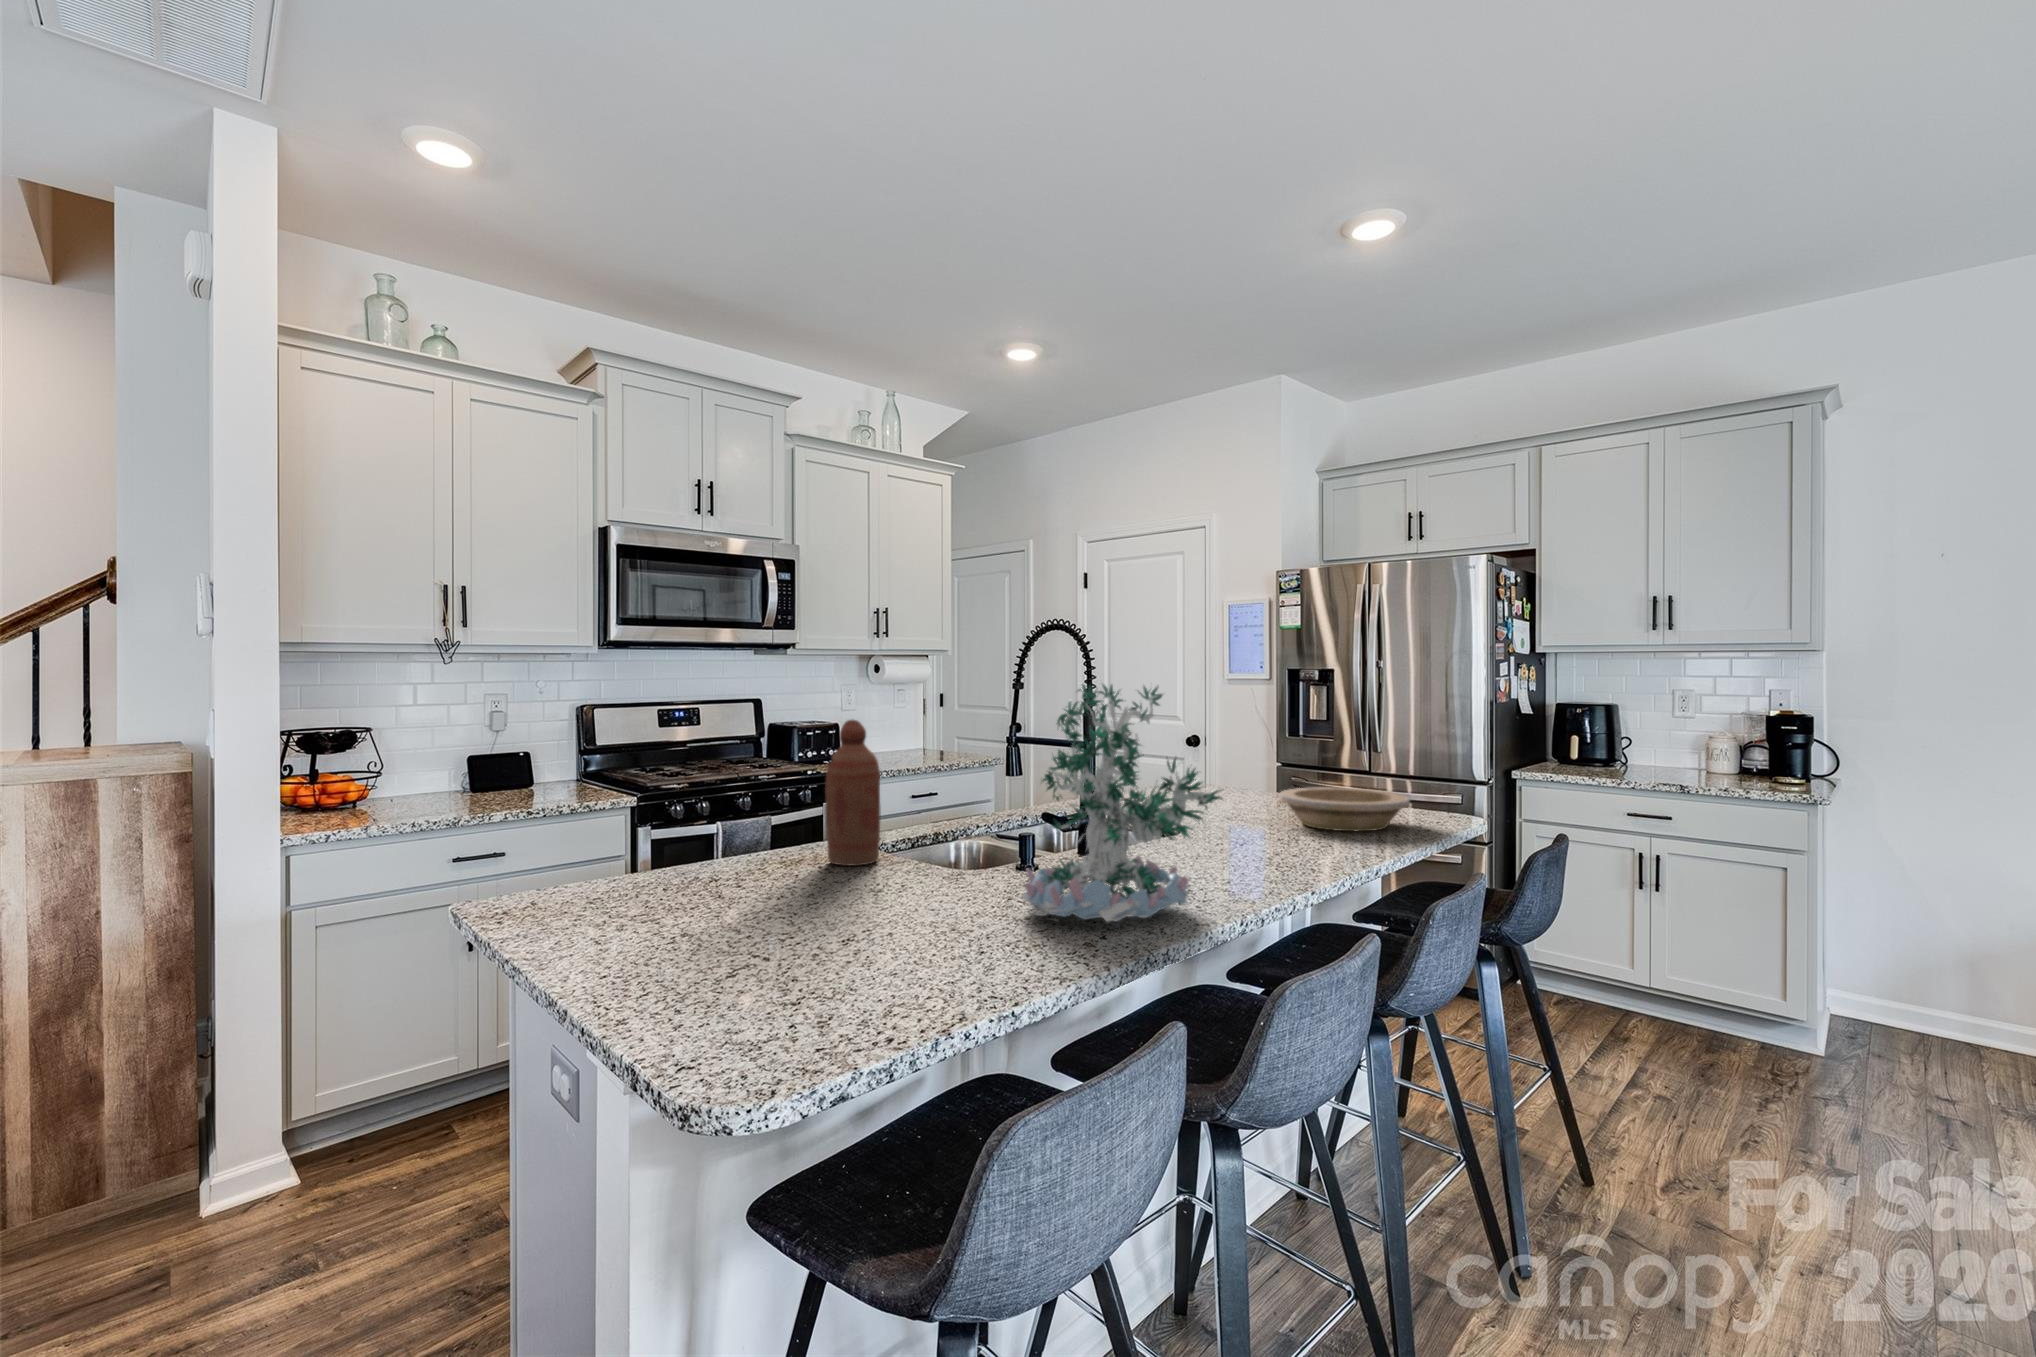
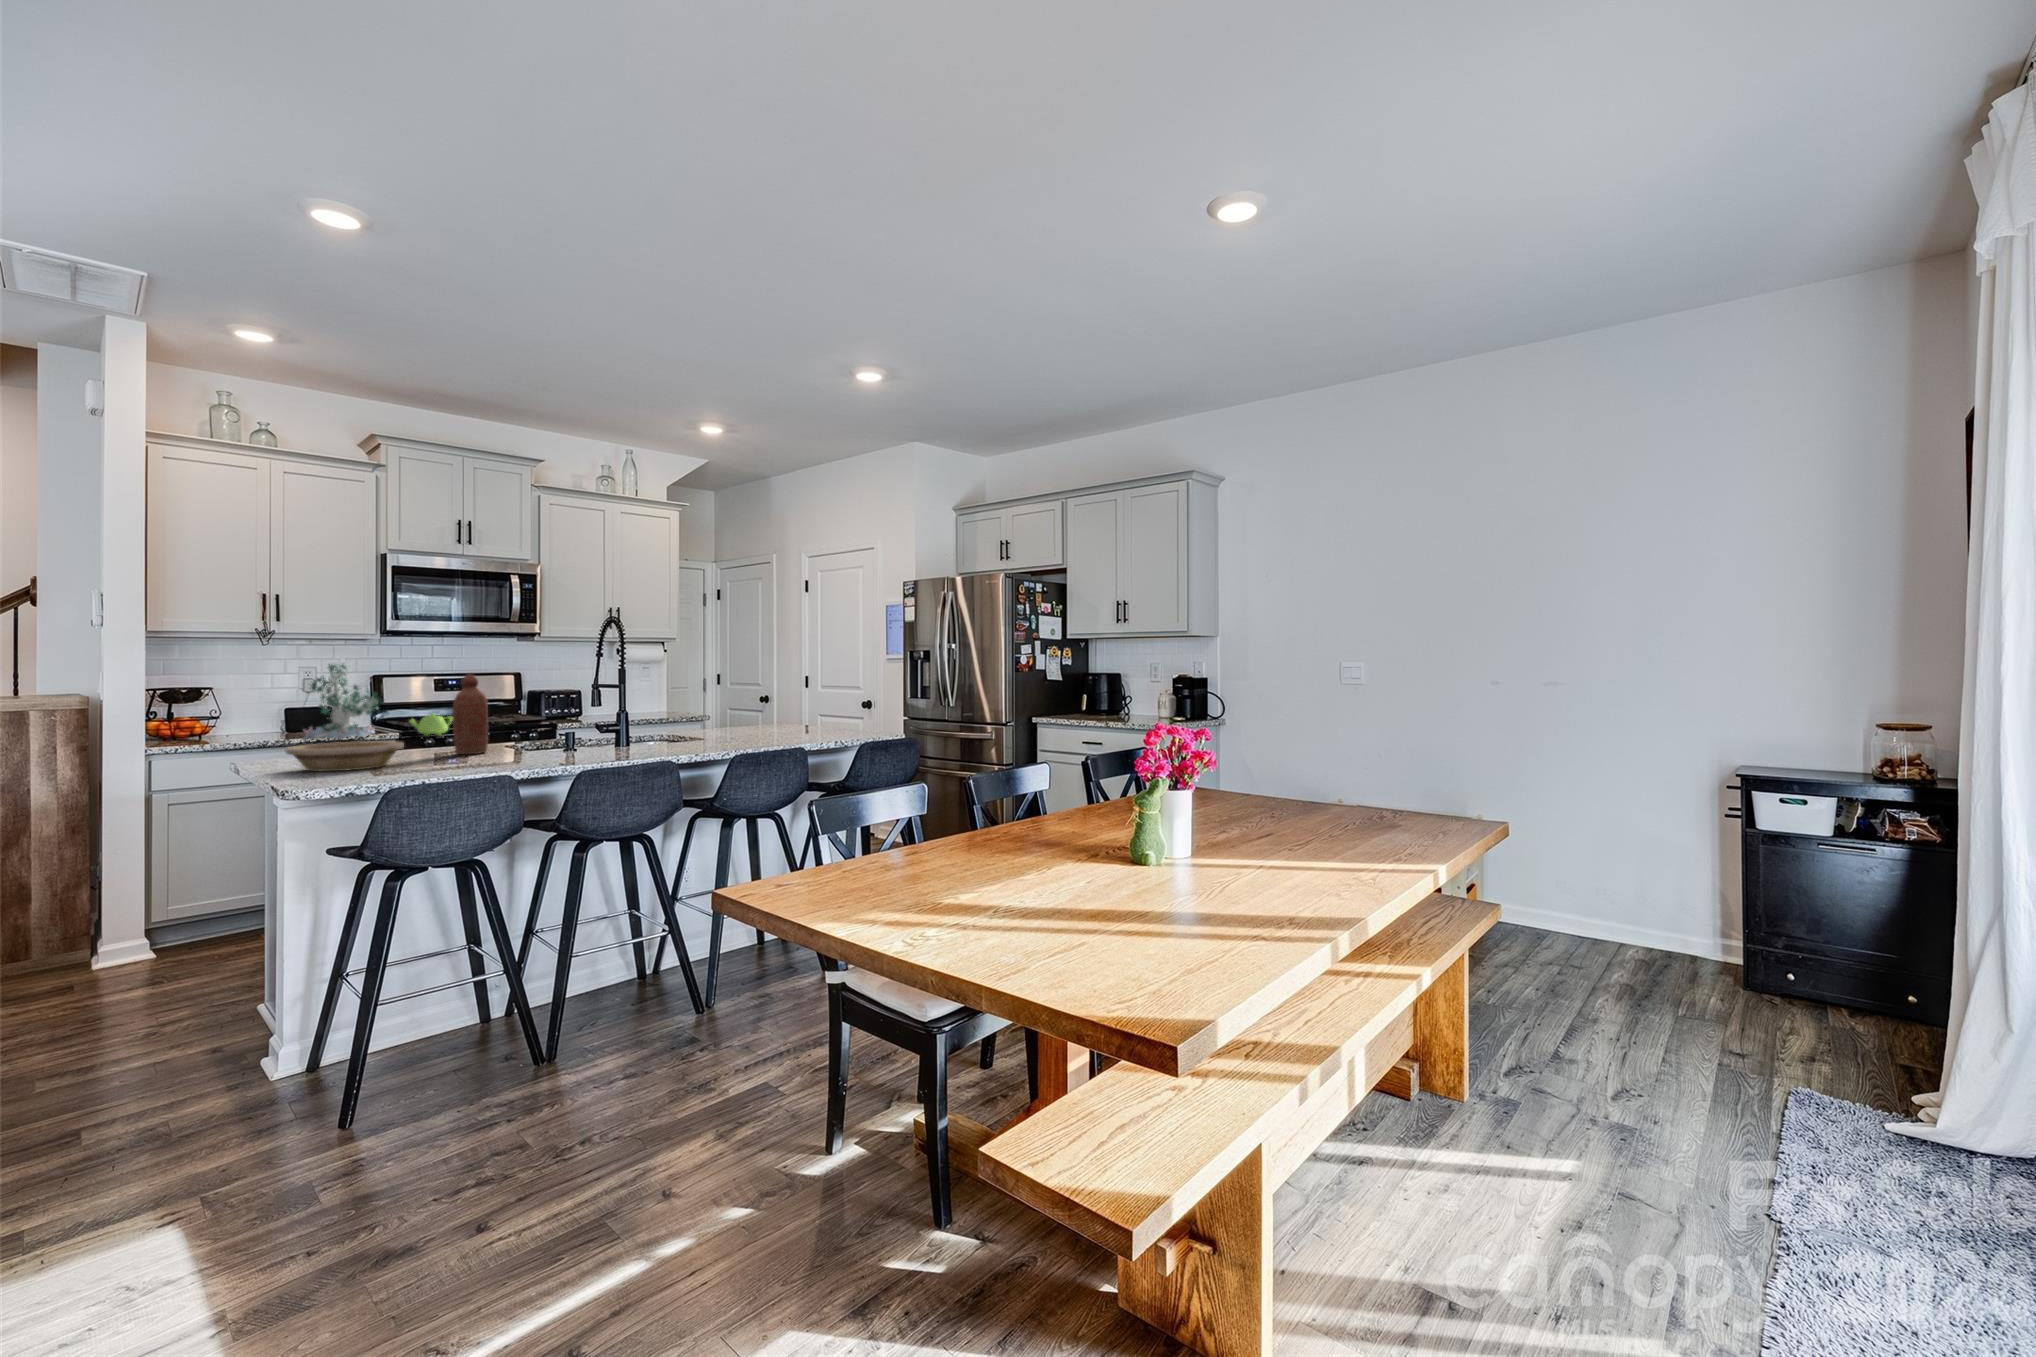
plant: present [1021,684,1222,921] -> present [303,664,383,740]
teapot: none [639,762,697,797] -> present [410,713,453,736]
bowl: present [1279,787,1410,831] -> present [286,741,404,771]

